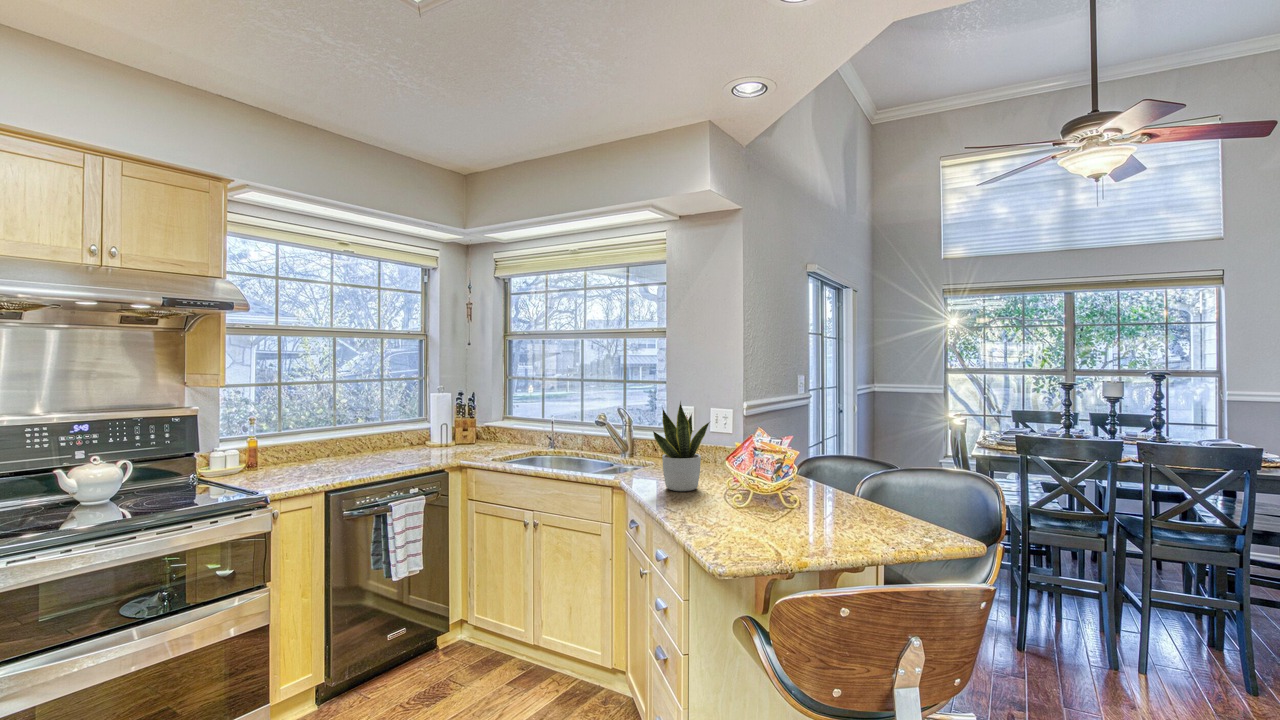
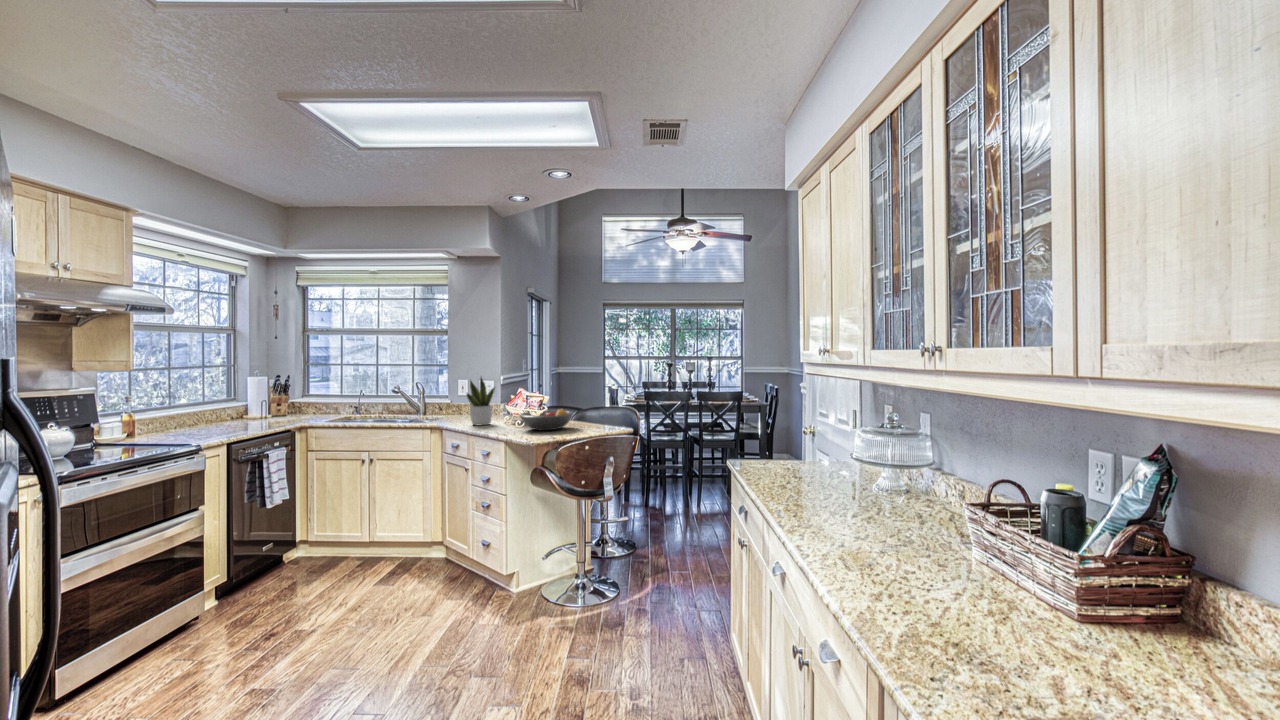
fruit bowl: none [723,479,840,529] -> present [520,409,573,430]

